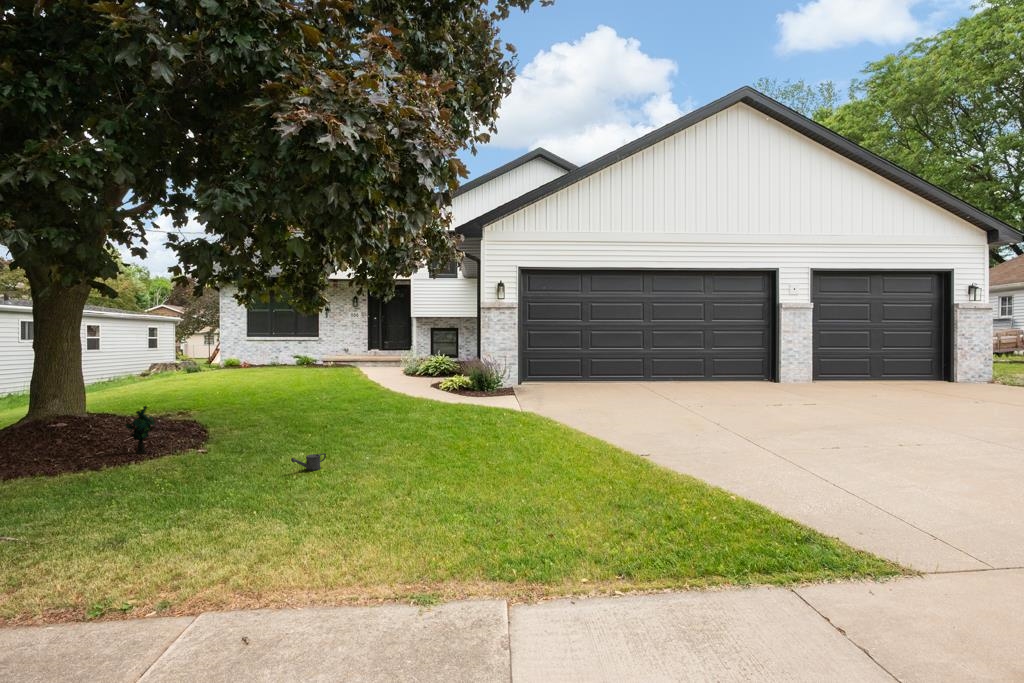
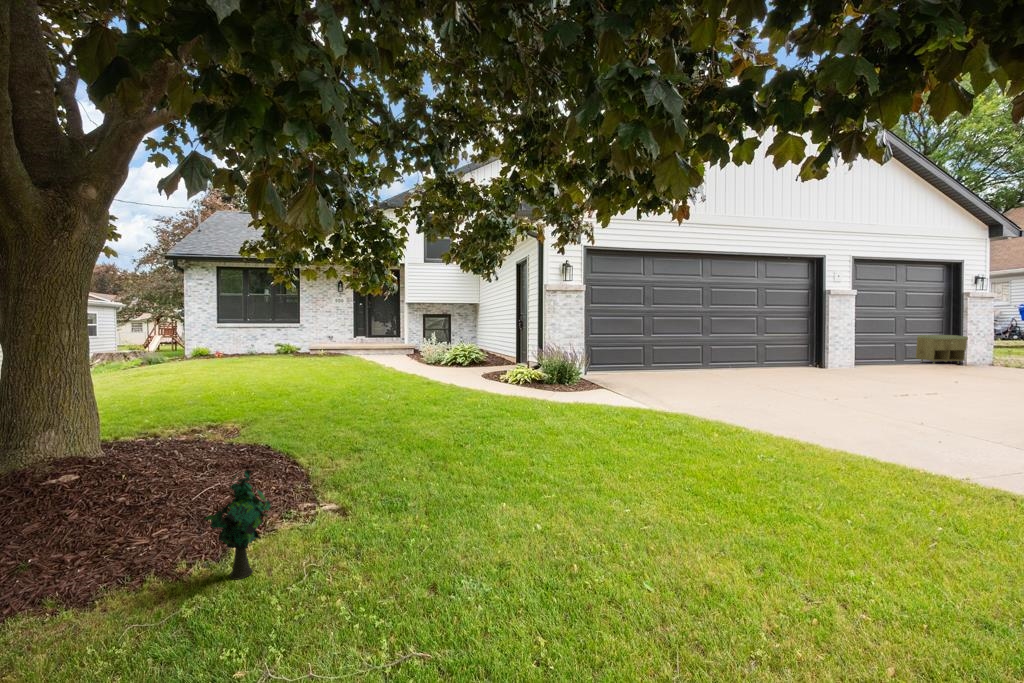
storage bench: none [898,349,951,379] -> present [916,335,968,363]
watering can: present [291,453,326,471] -> none [695,568,729,619]

